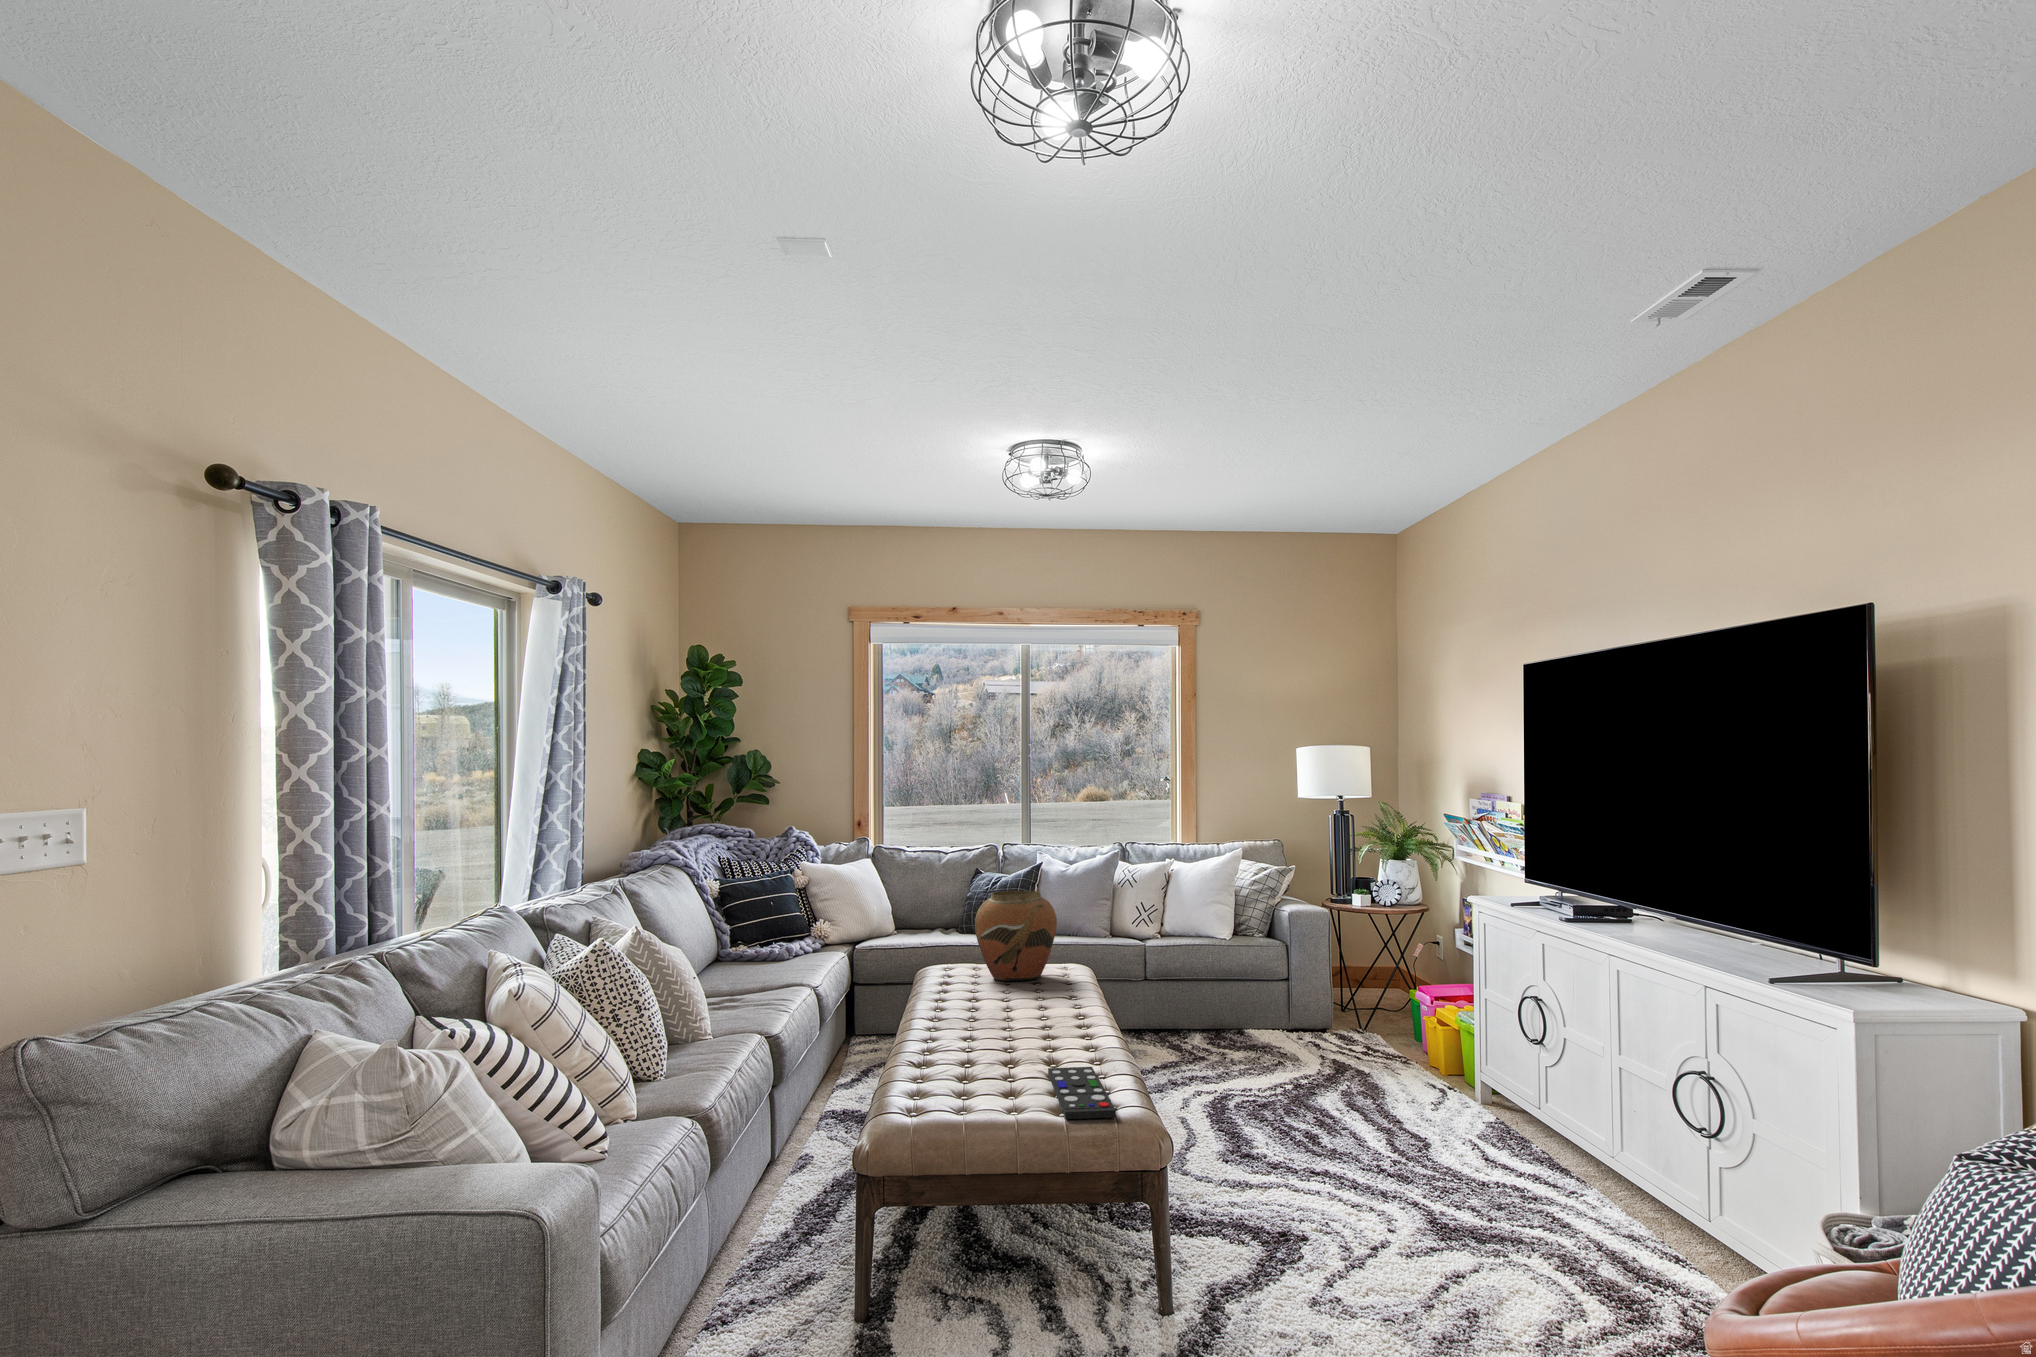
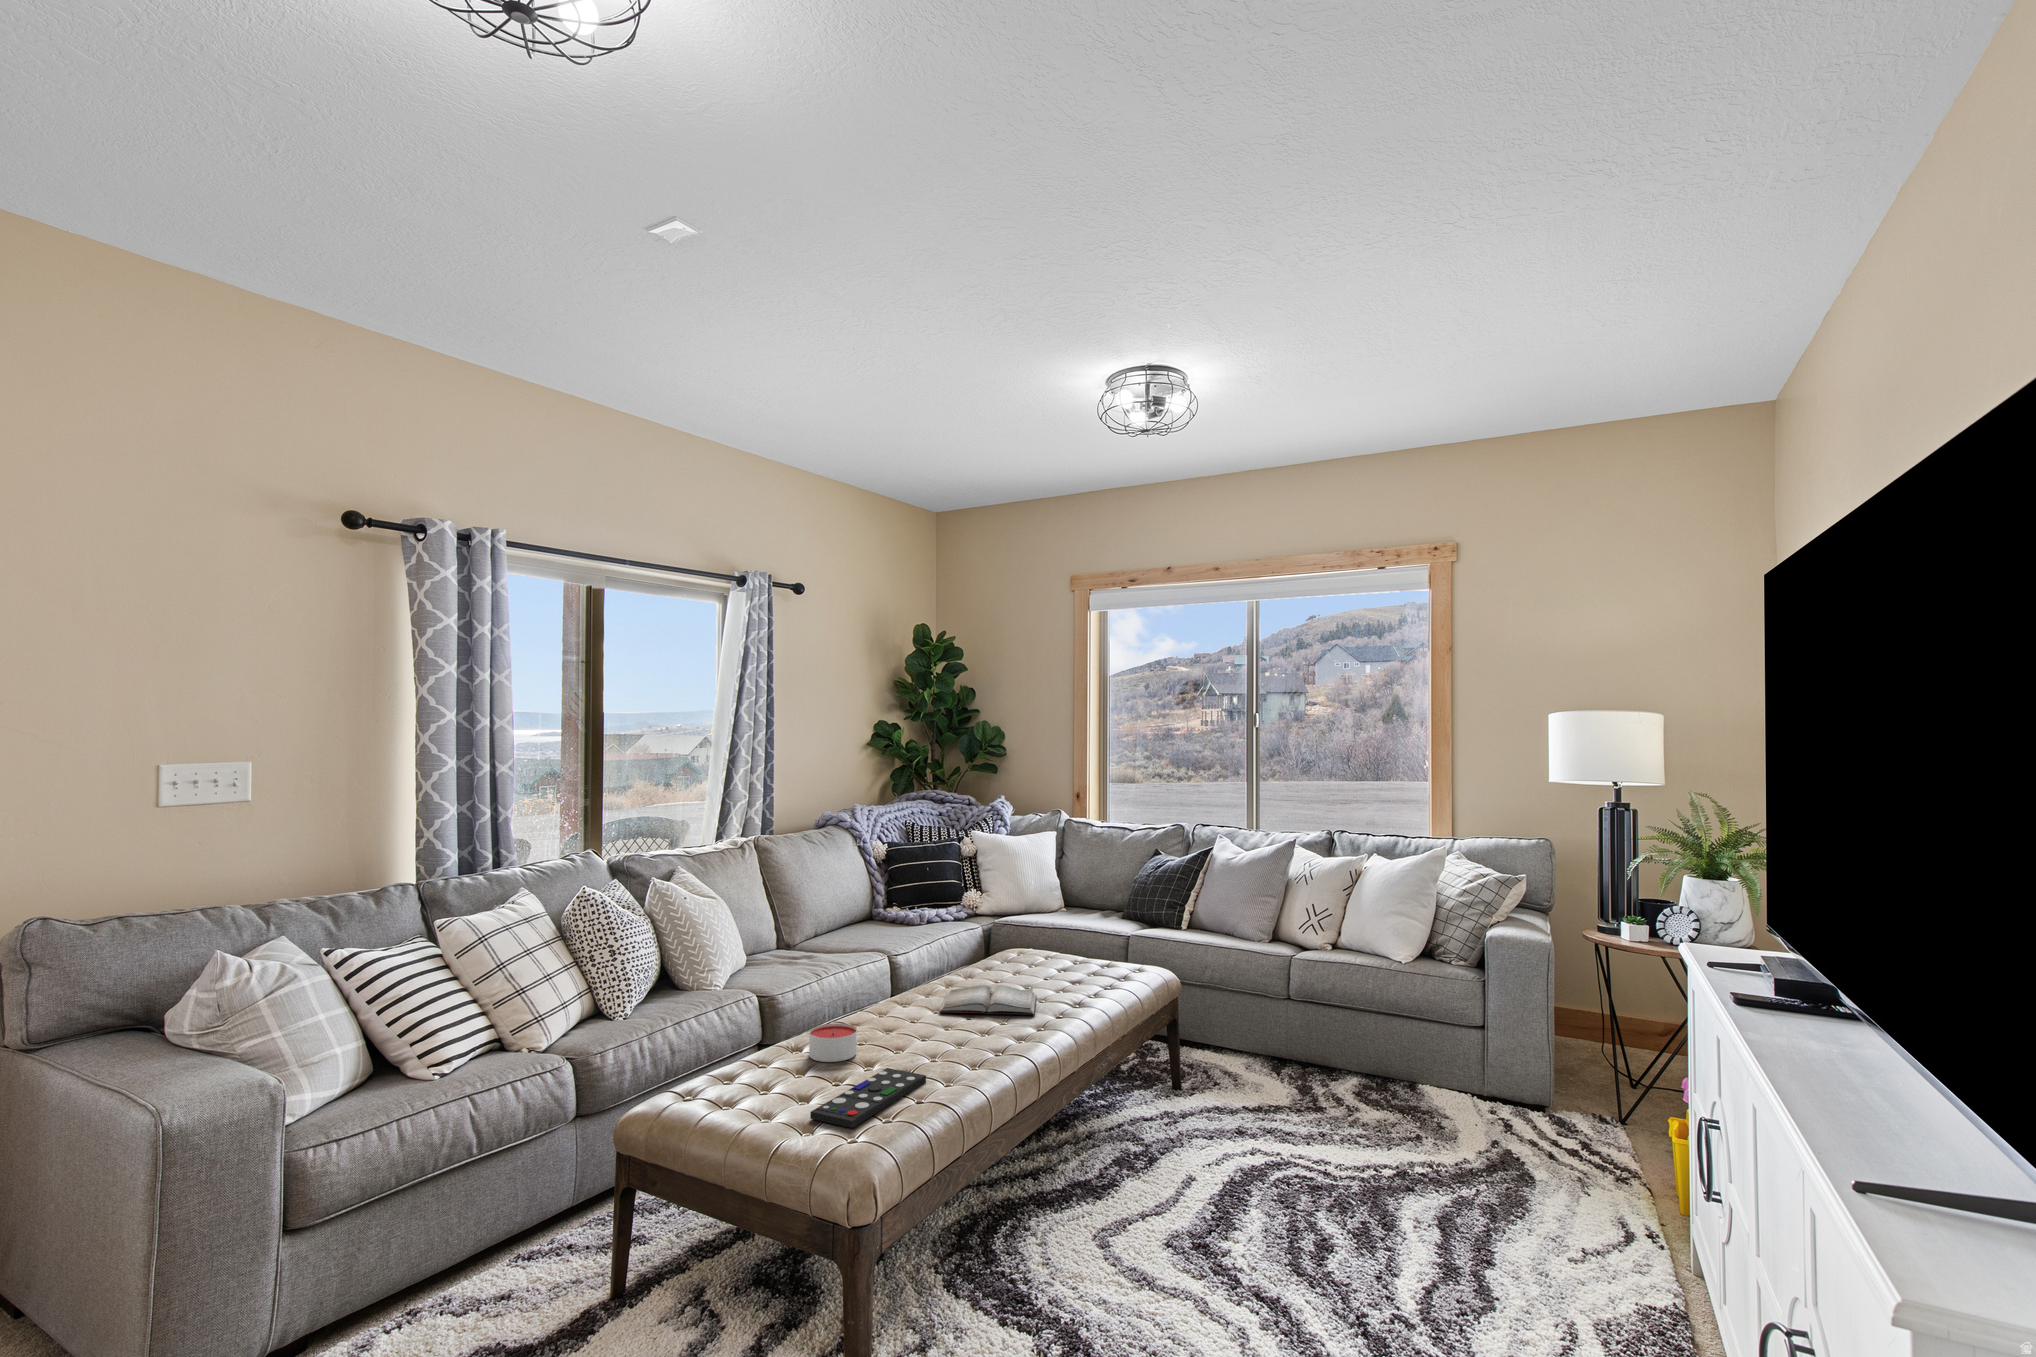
vase: present [975,891,1057,981] -> none [1014,881,1101,977]
hardback book: none [962,989,1070,1021] -> present [939,985,1036,1015]
candle: none [946,1038,993,1077] -> present [809,1023,857,1062]

